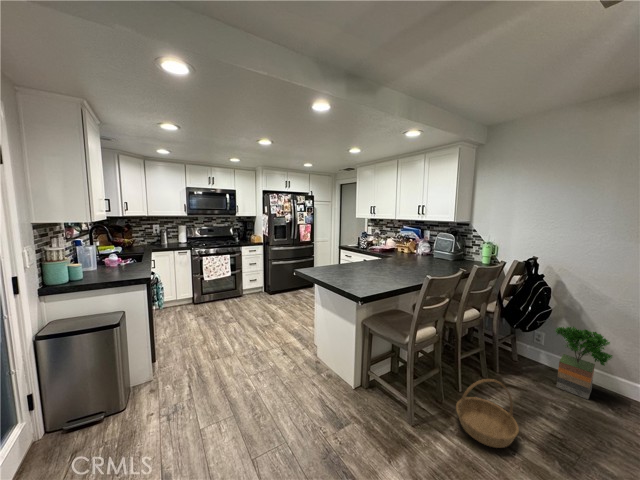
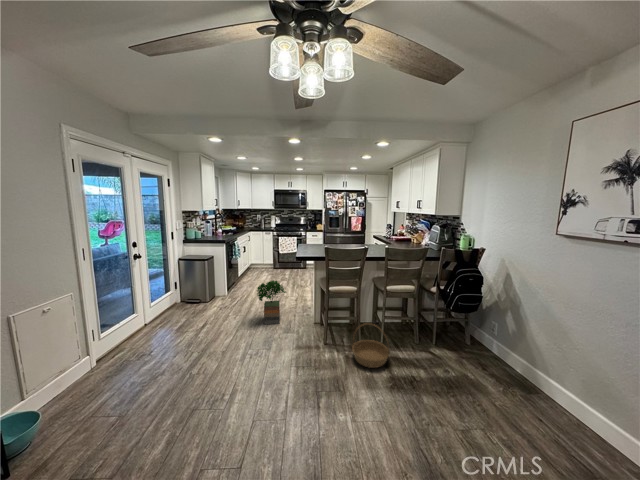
potted tree: present [555,327,612,400] -> present [257,280,286,325]

